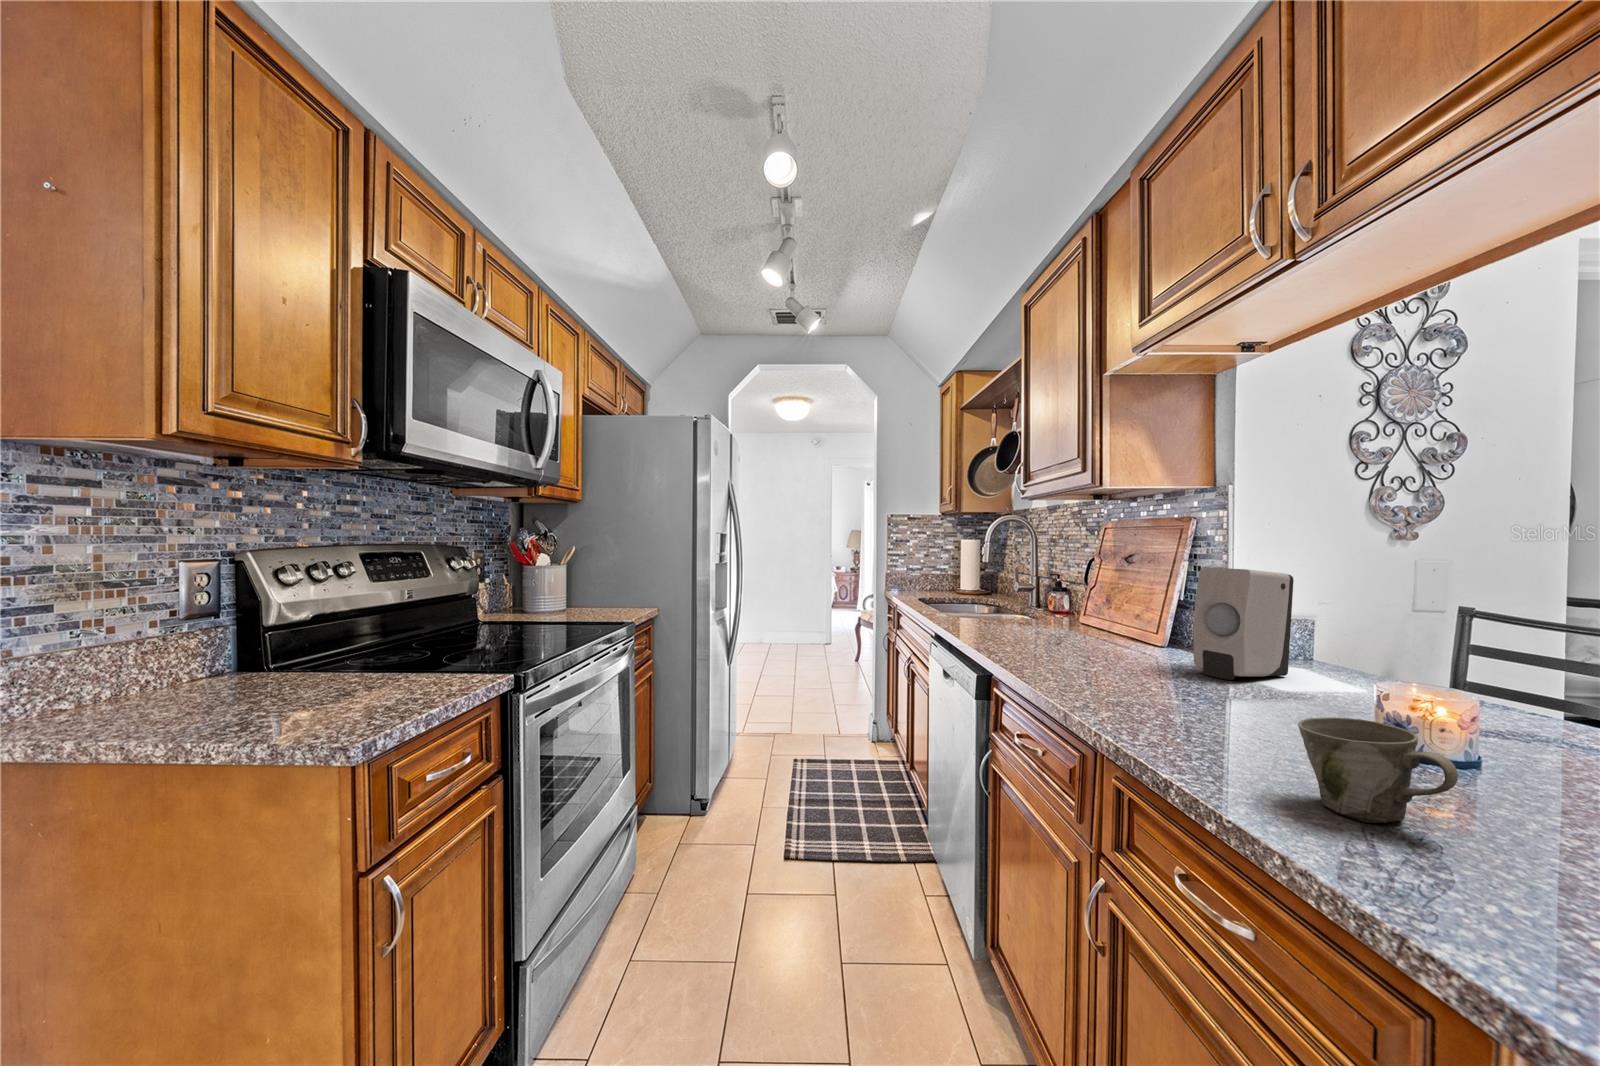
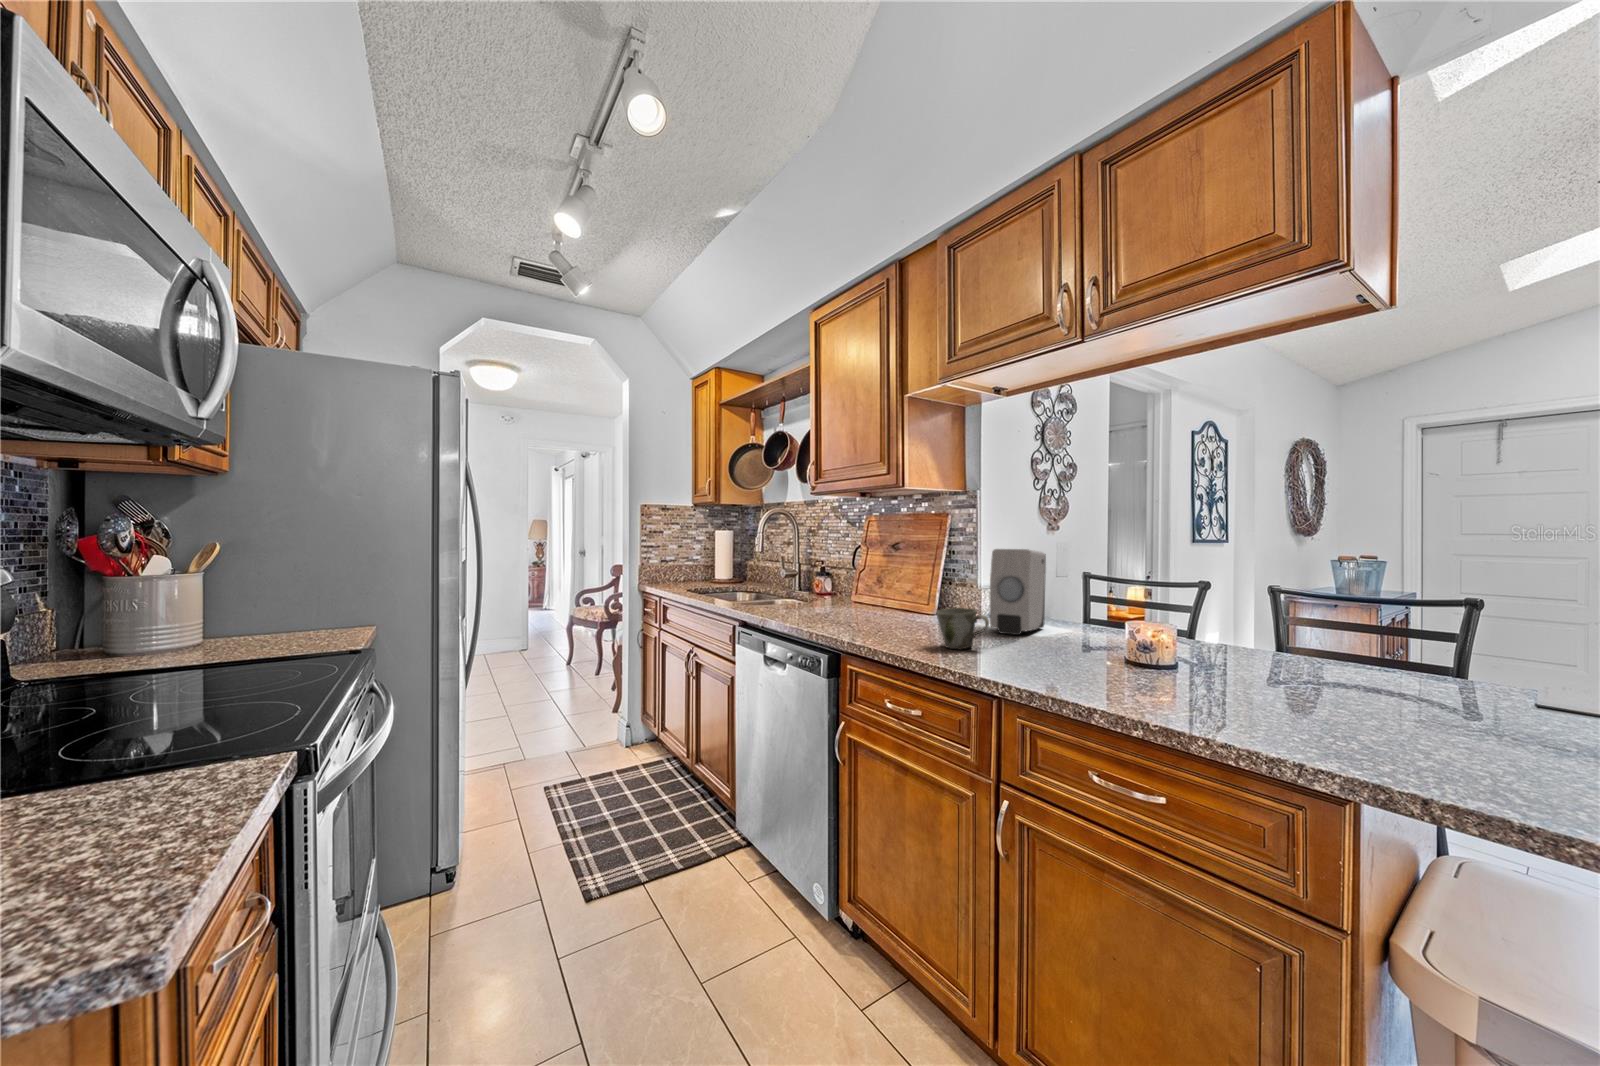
mug: present [1298,718,1458,823] -> present [936,608,989,650]

